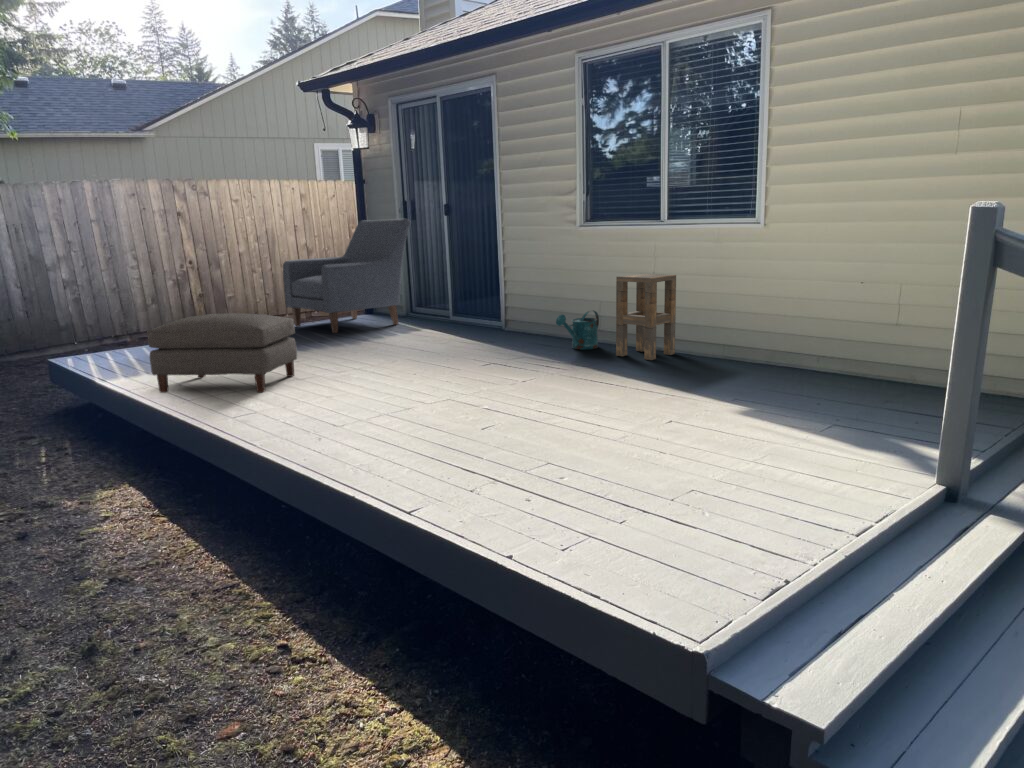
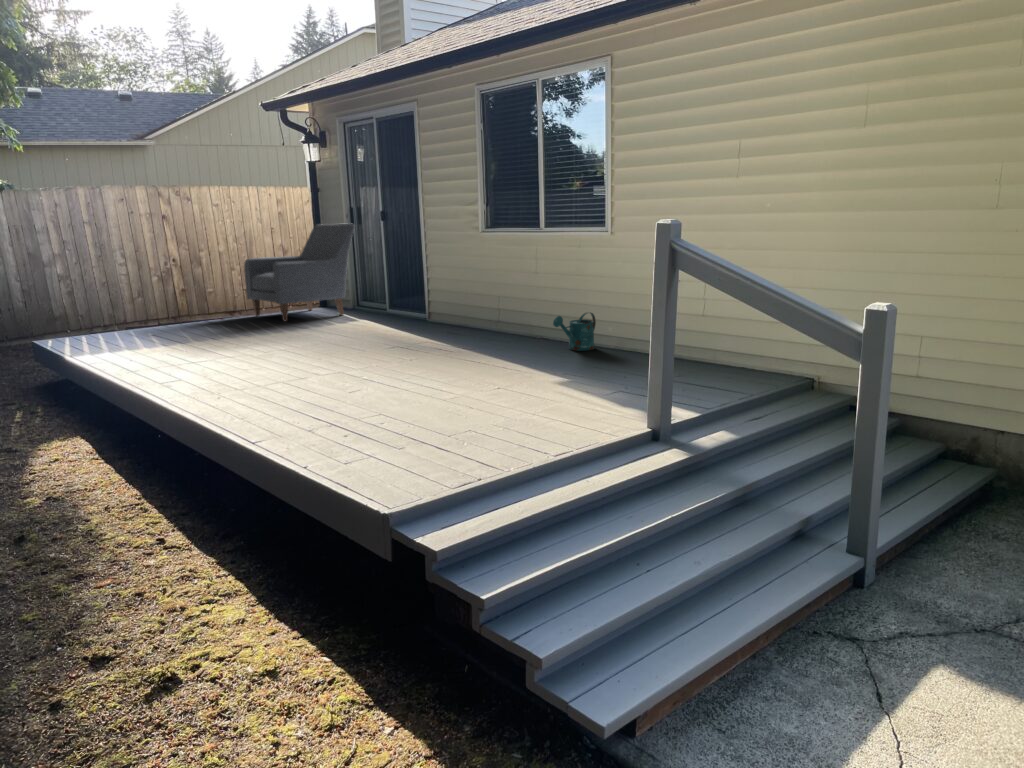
side table: present [616,274,676,360] -> none [500,272,550,344]
watering can: present [556,310,599,350] -> present [553,312,596,351]
ottoman: present [147,313,297,393] -> none [102,300,231,364]

